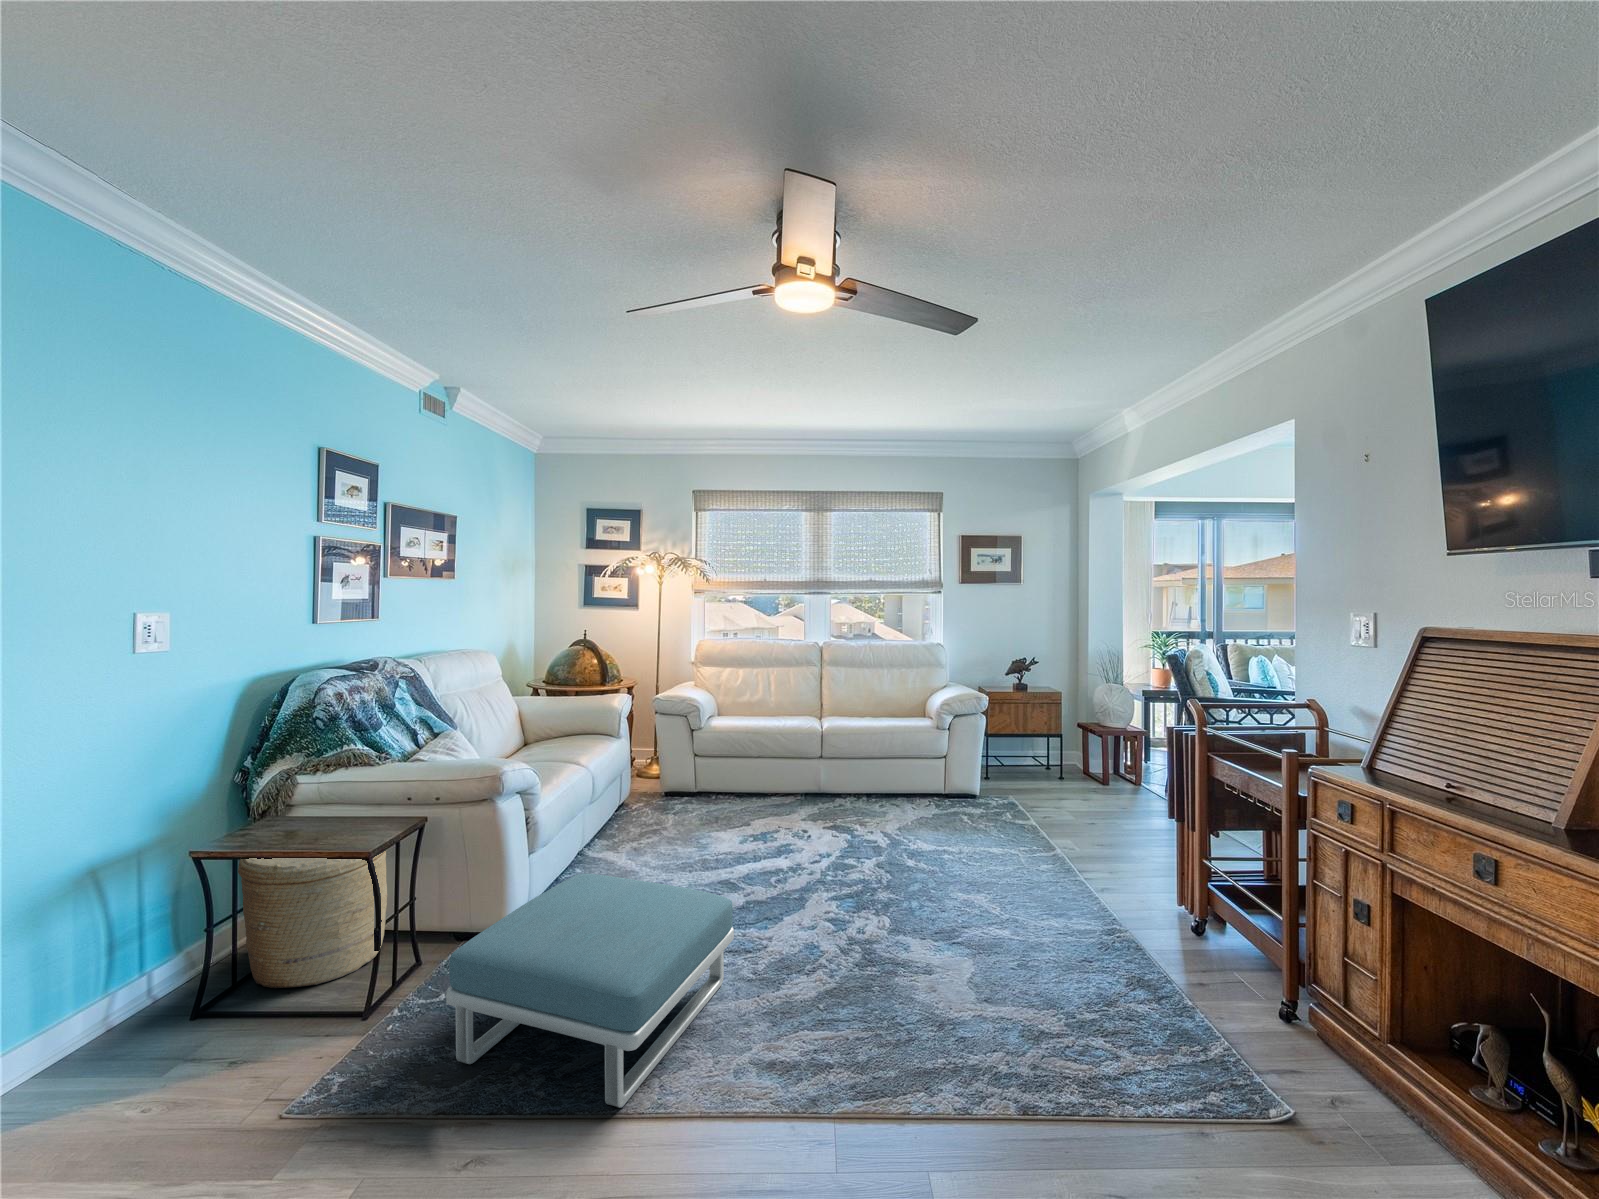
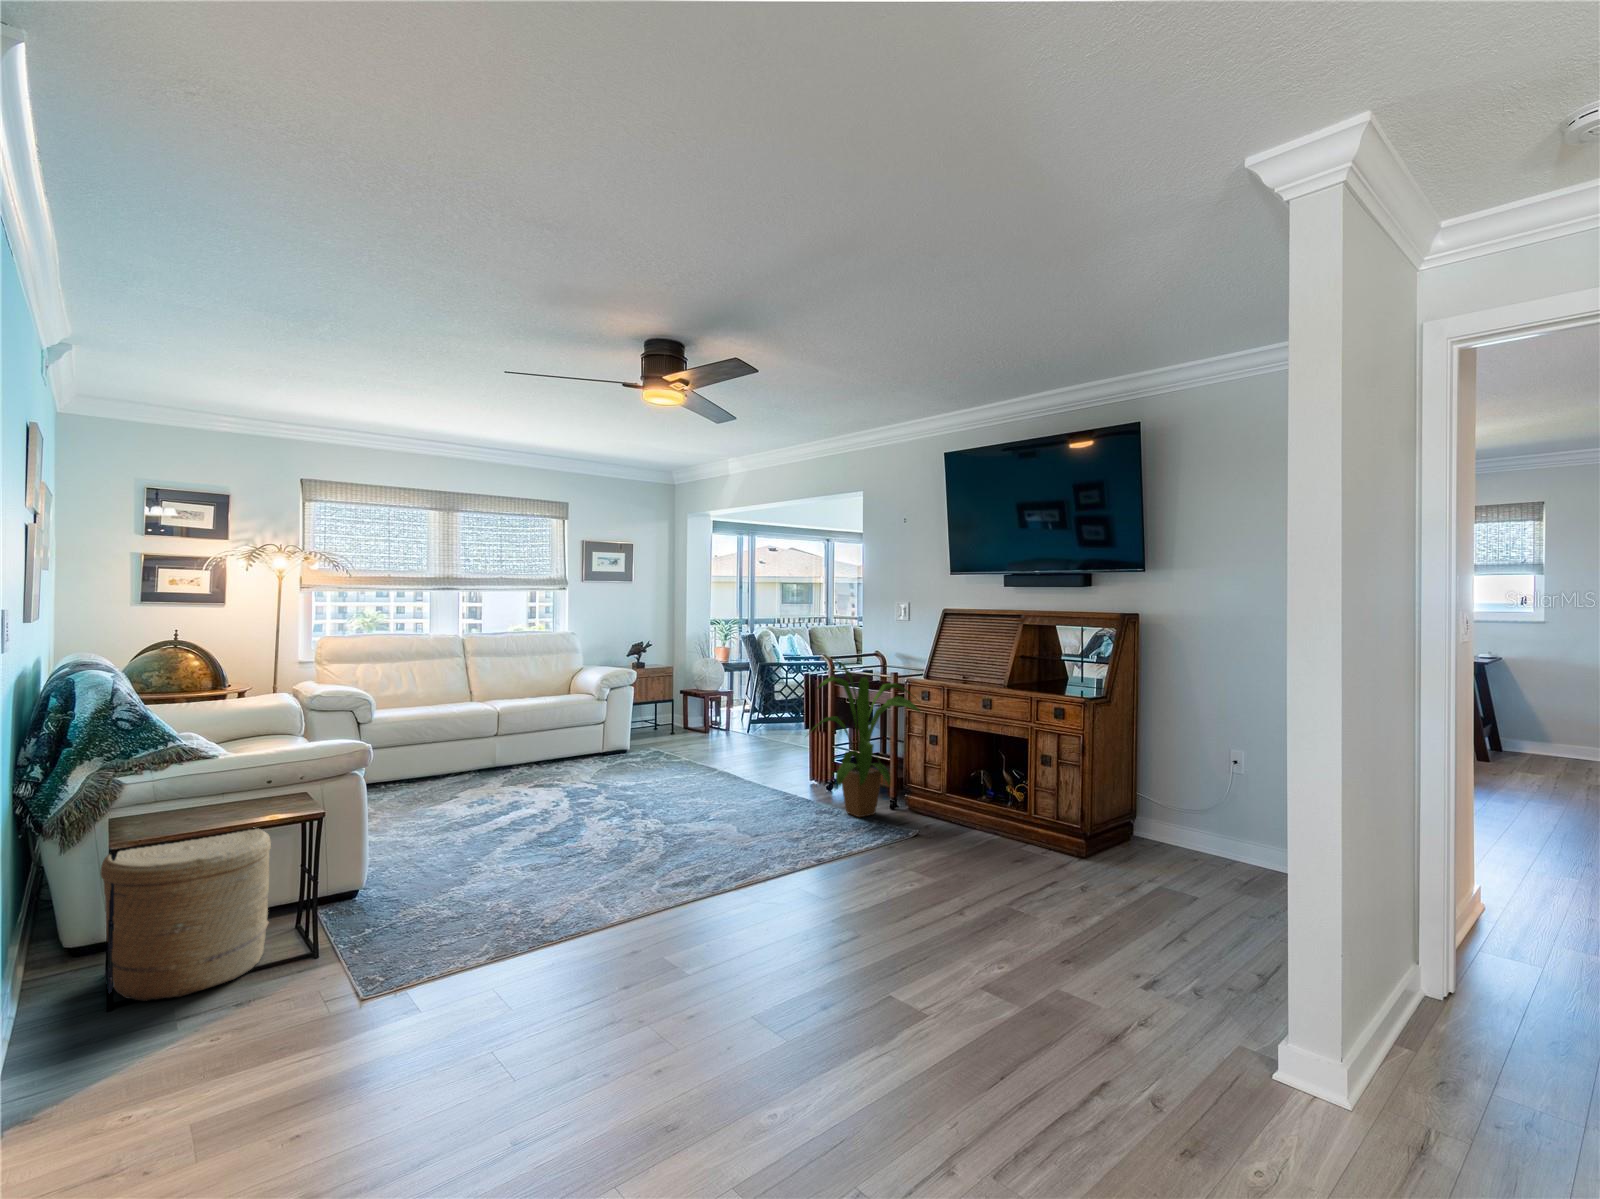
house plant: none [1086,717,1329,1014] -> present [816,658,920,817]
footstool: present [446,874,734,1108] -> none [470,806,652,955]

